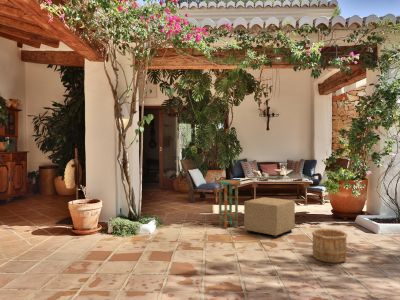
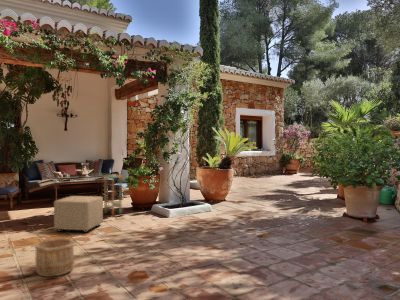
side table: present [217,180,240,228] -> present [104,175,122,213]
wooden bucket: present [312,229,347,263] -> present [35,238,74,277]

